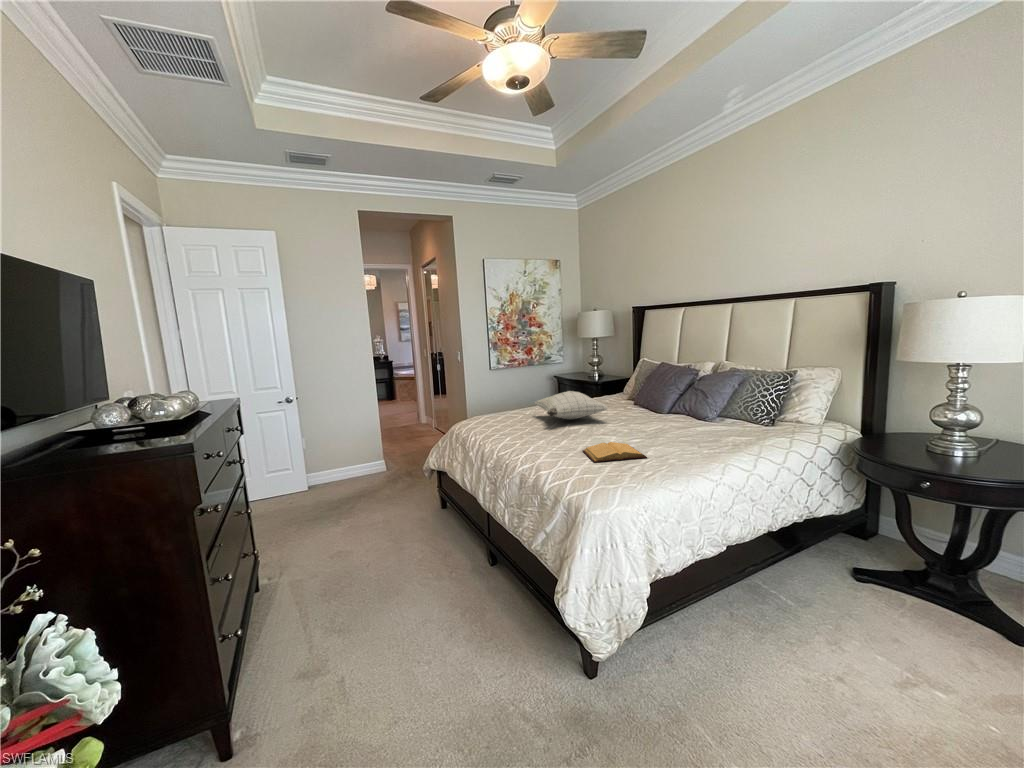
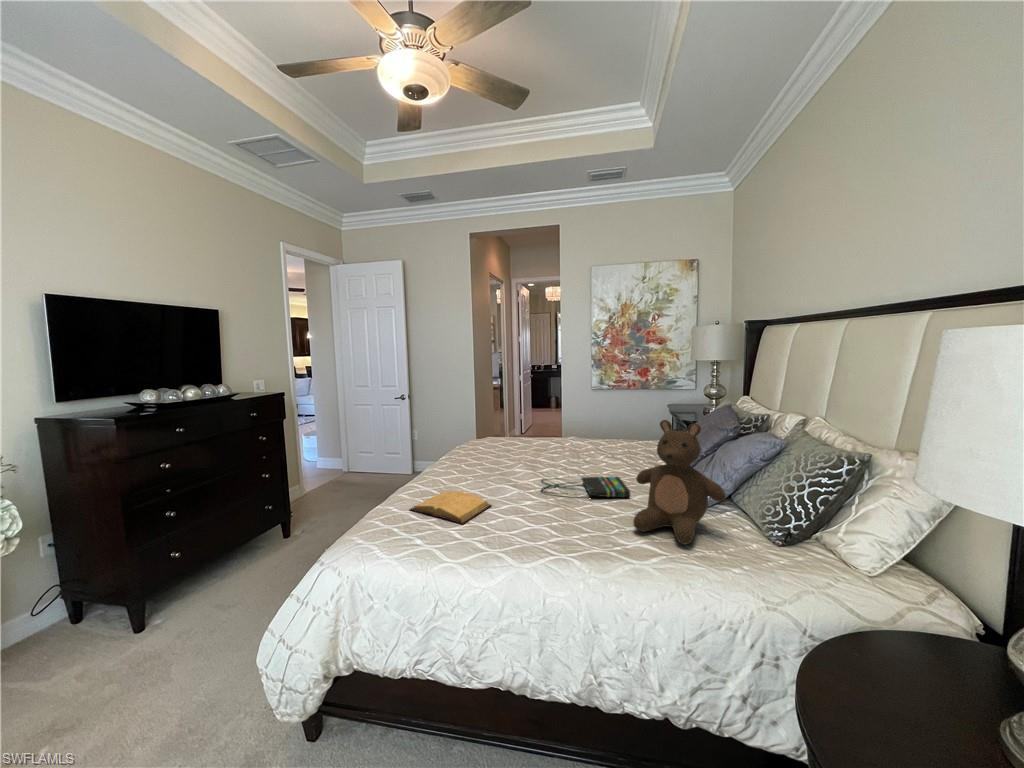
stuffed bear: none [699,366,756,435] -> present [633,420,726,544]
pillow: present [535,391,608,419] -> none [491,423,587,458]
tote bag: none [629,416,679,434] -> present [541,477,630,497]

